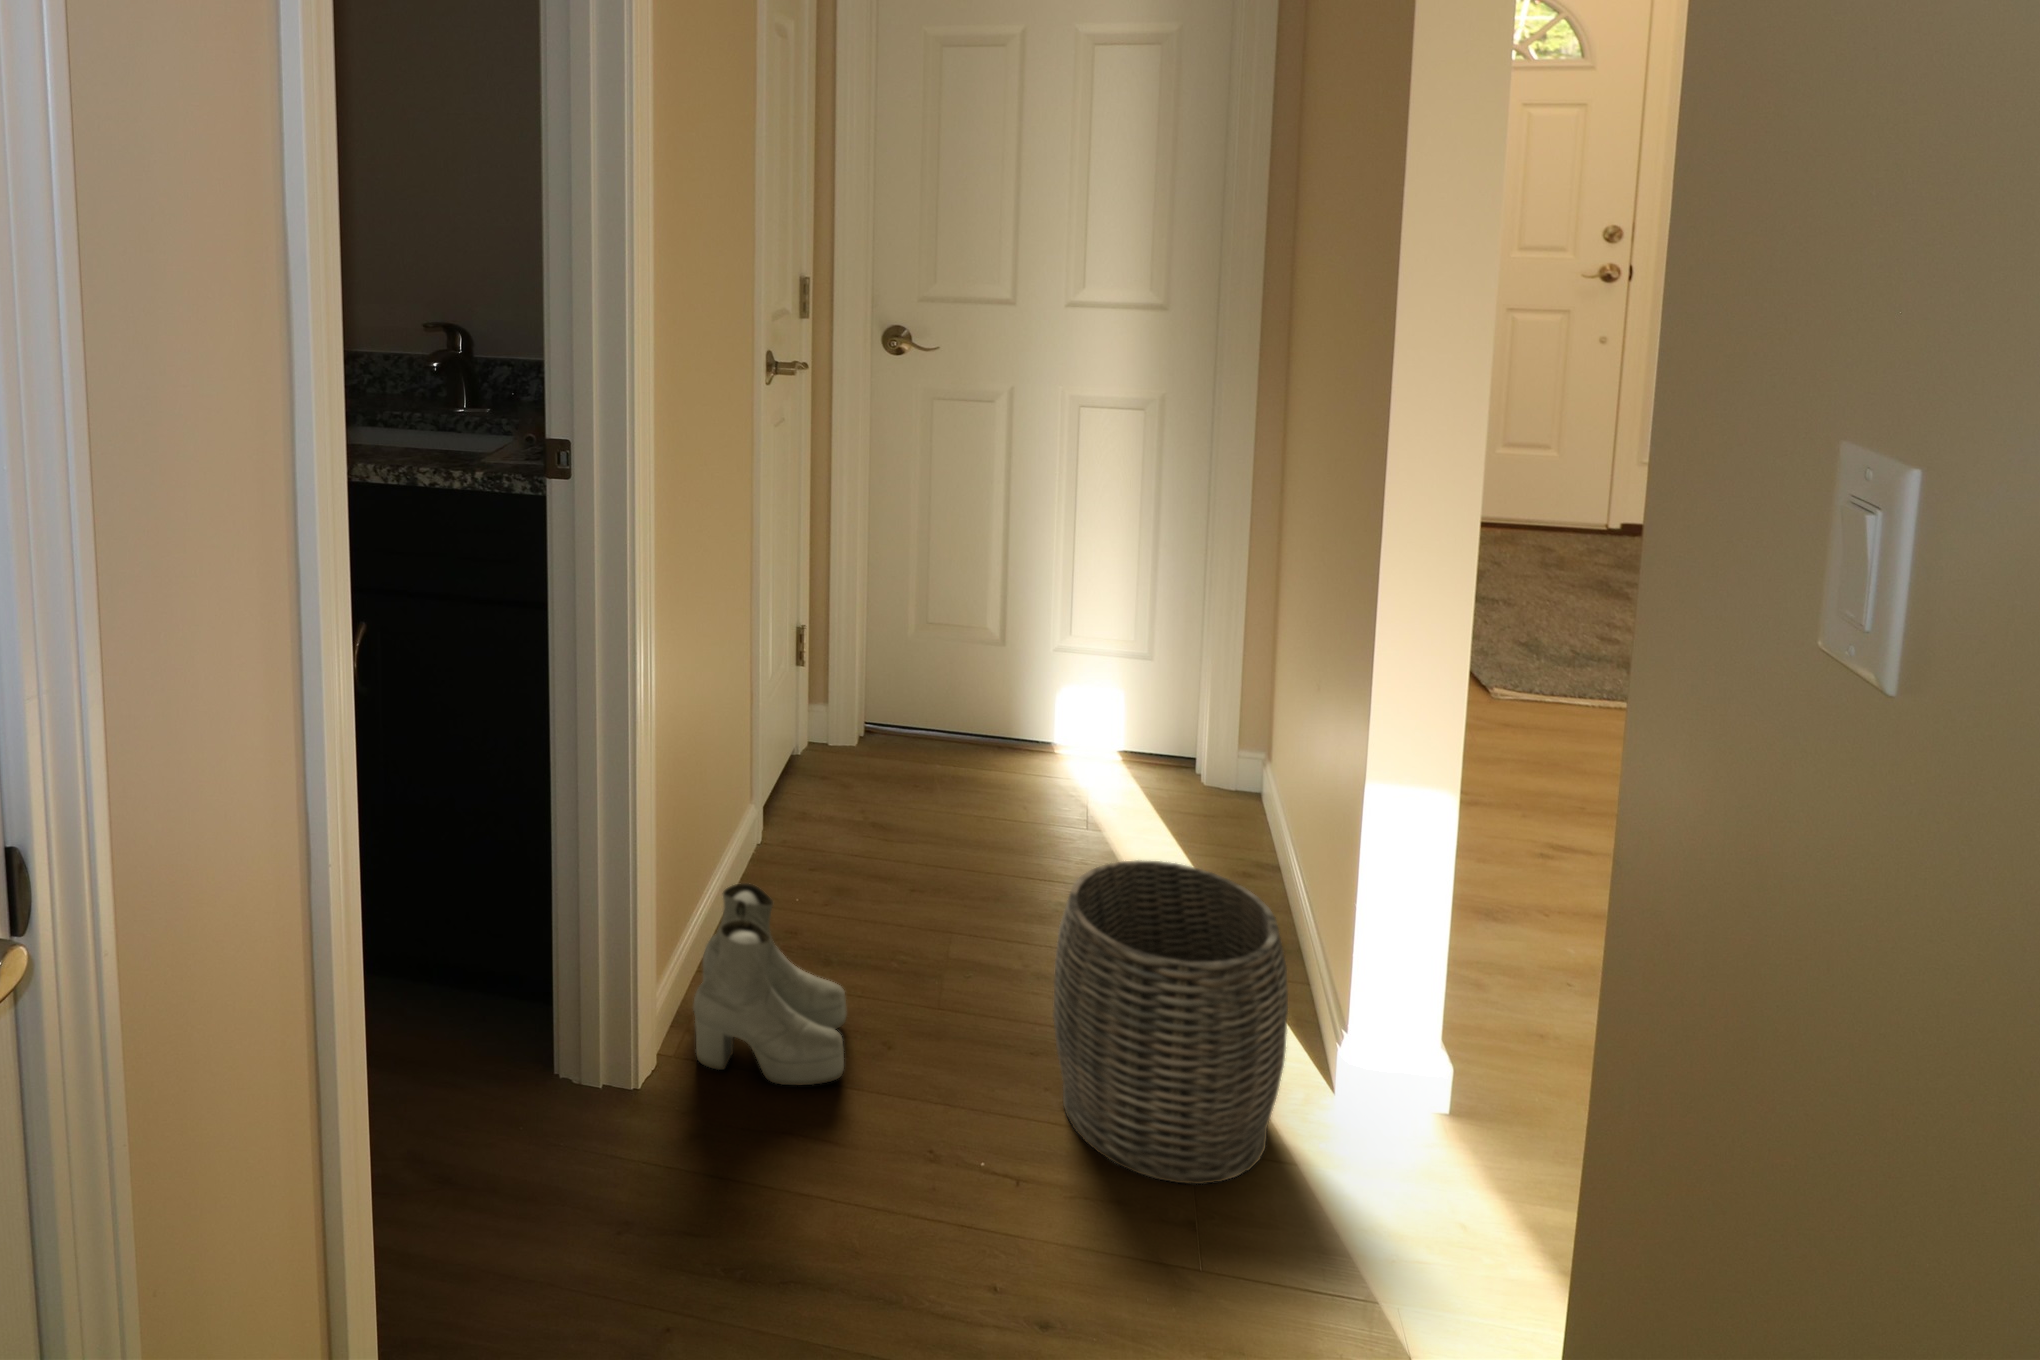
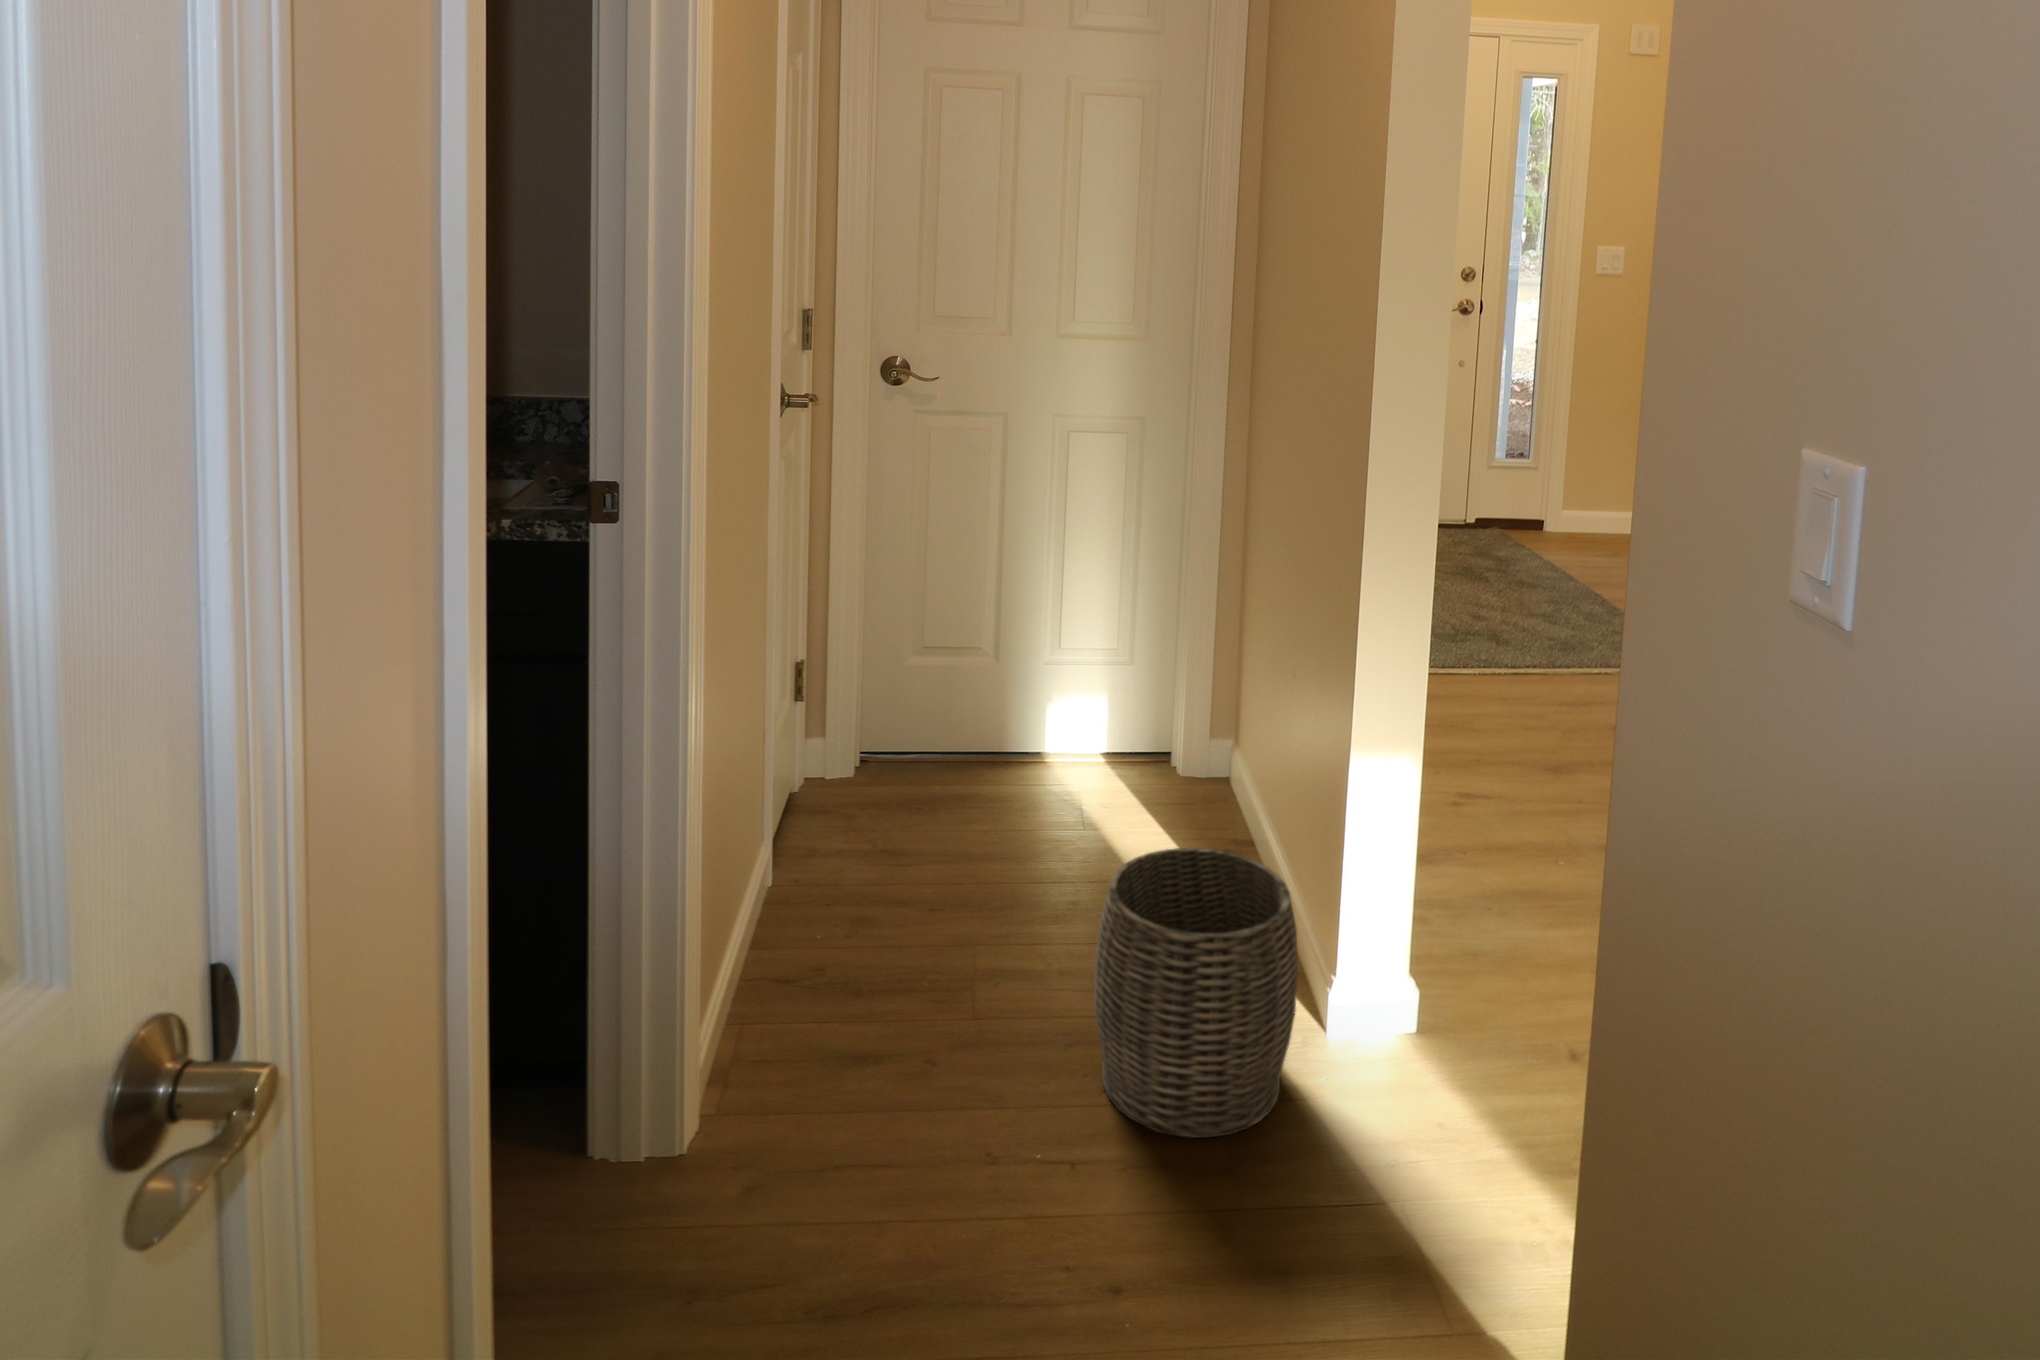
boots: present [693,883,846,1085] -> none [740,926,896,1123]

